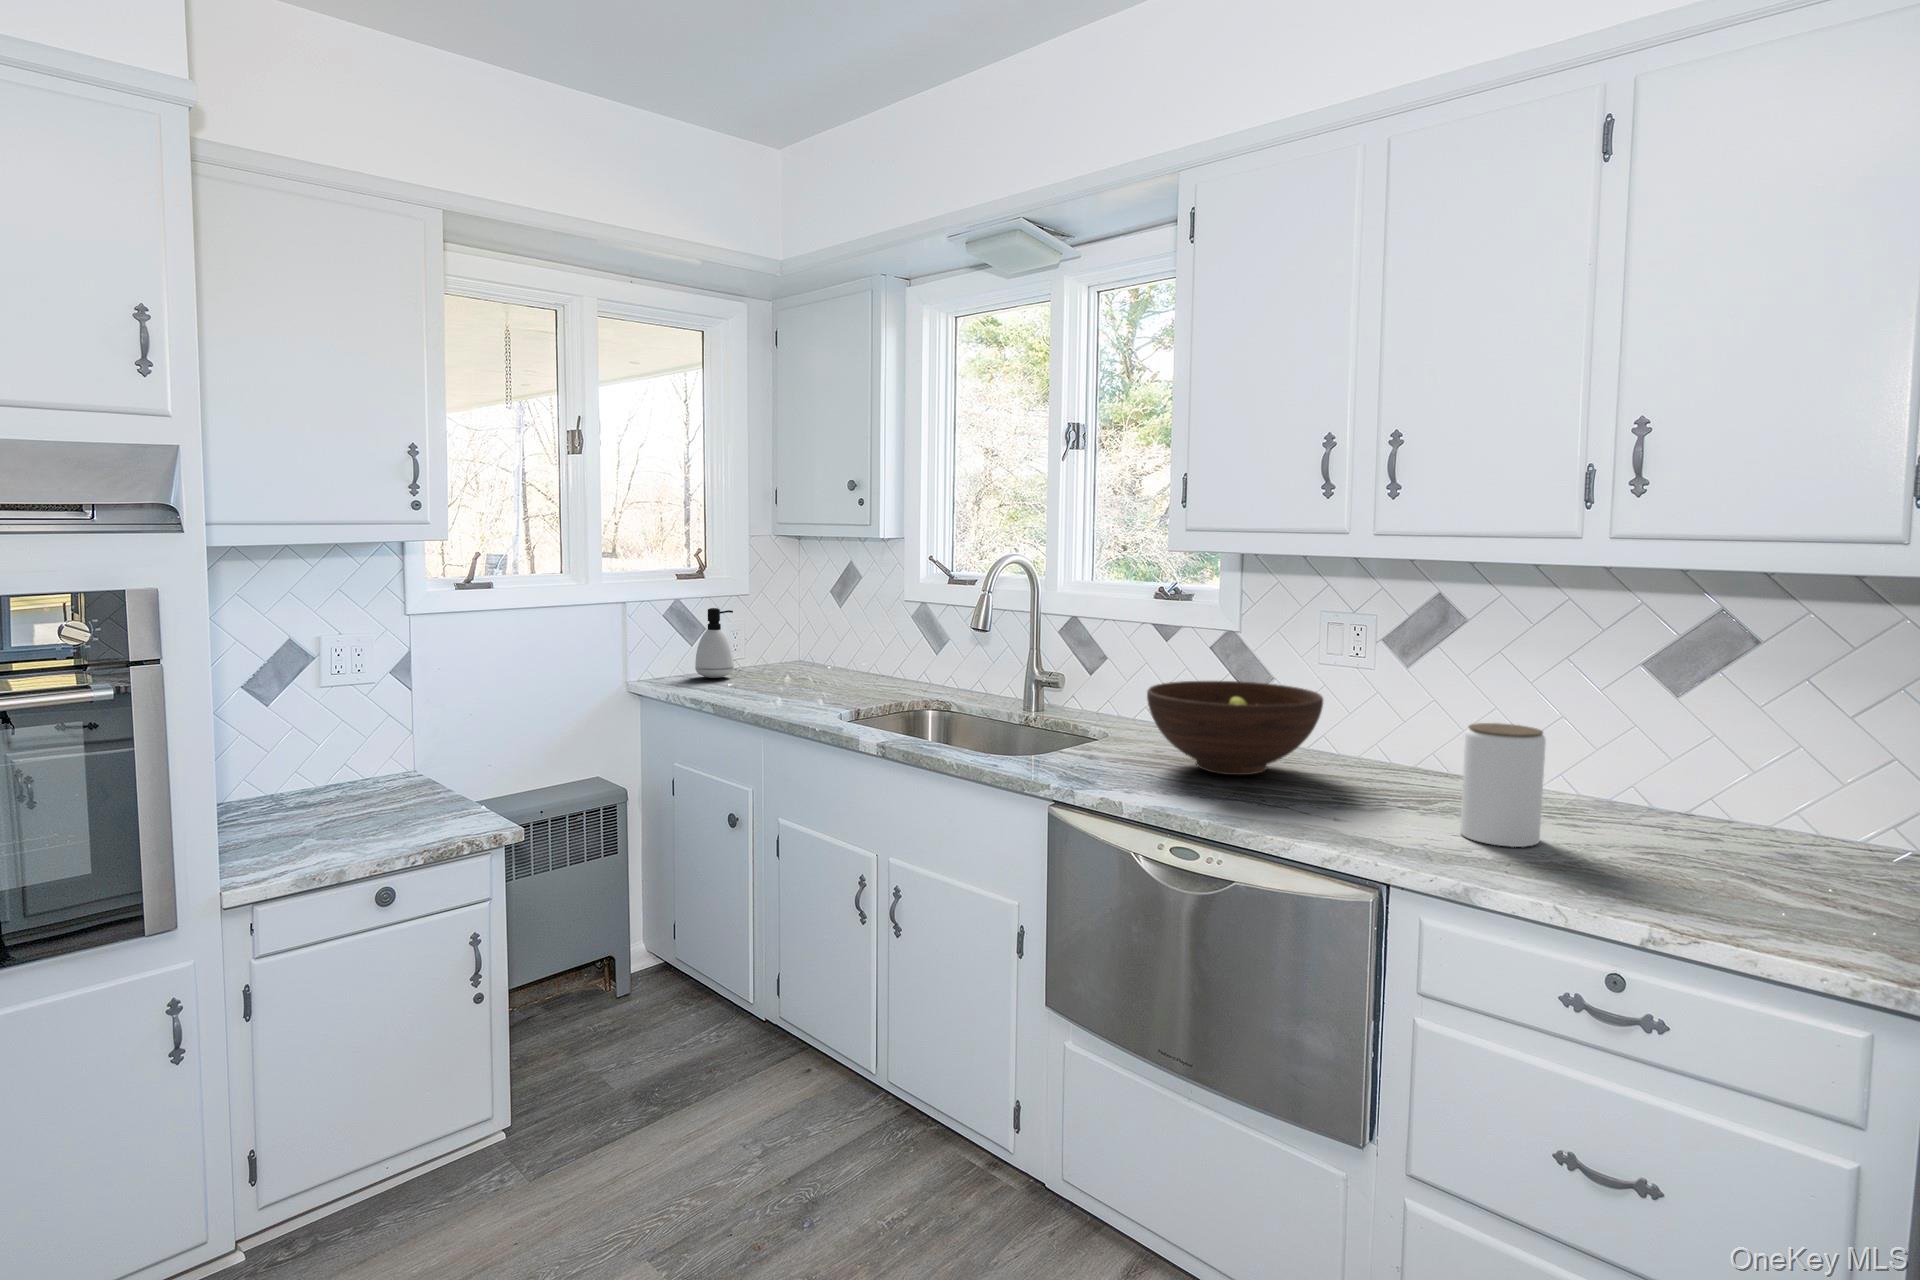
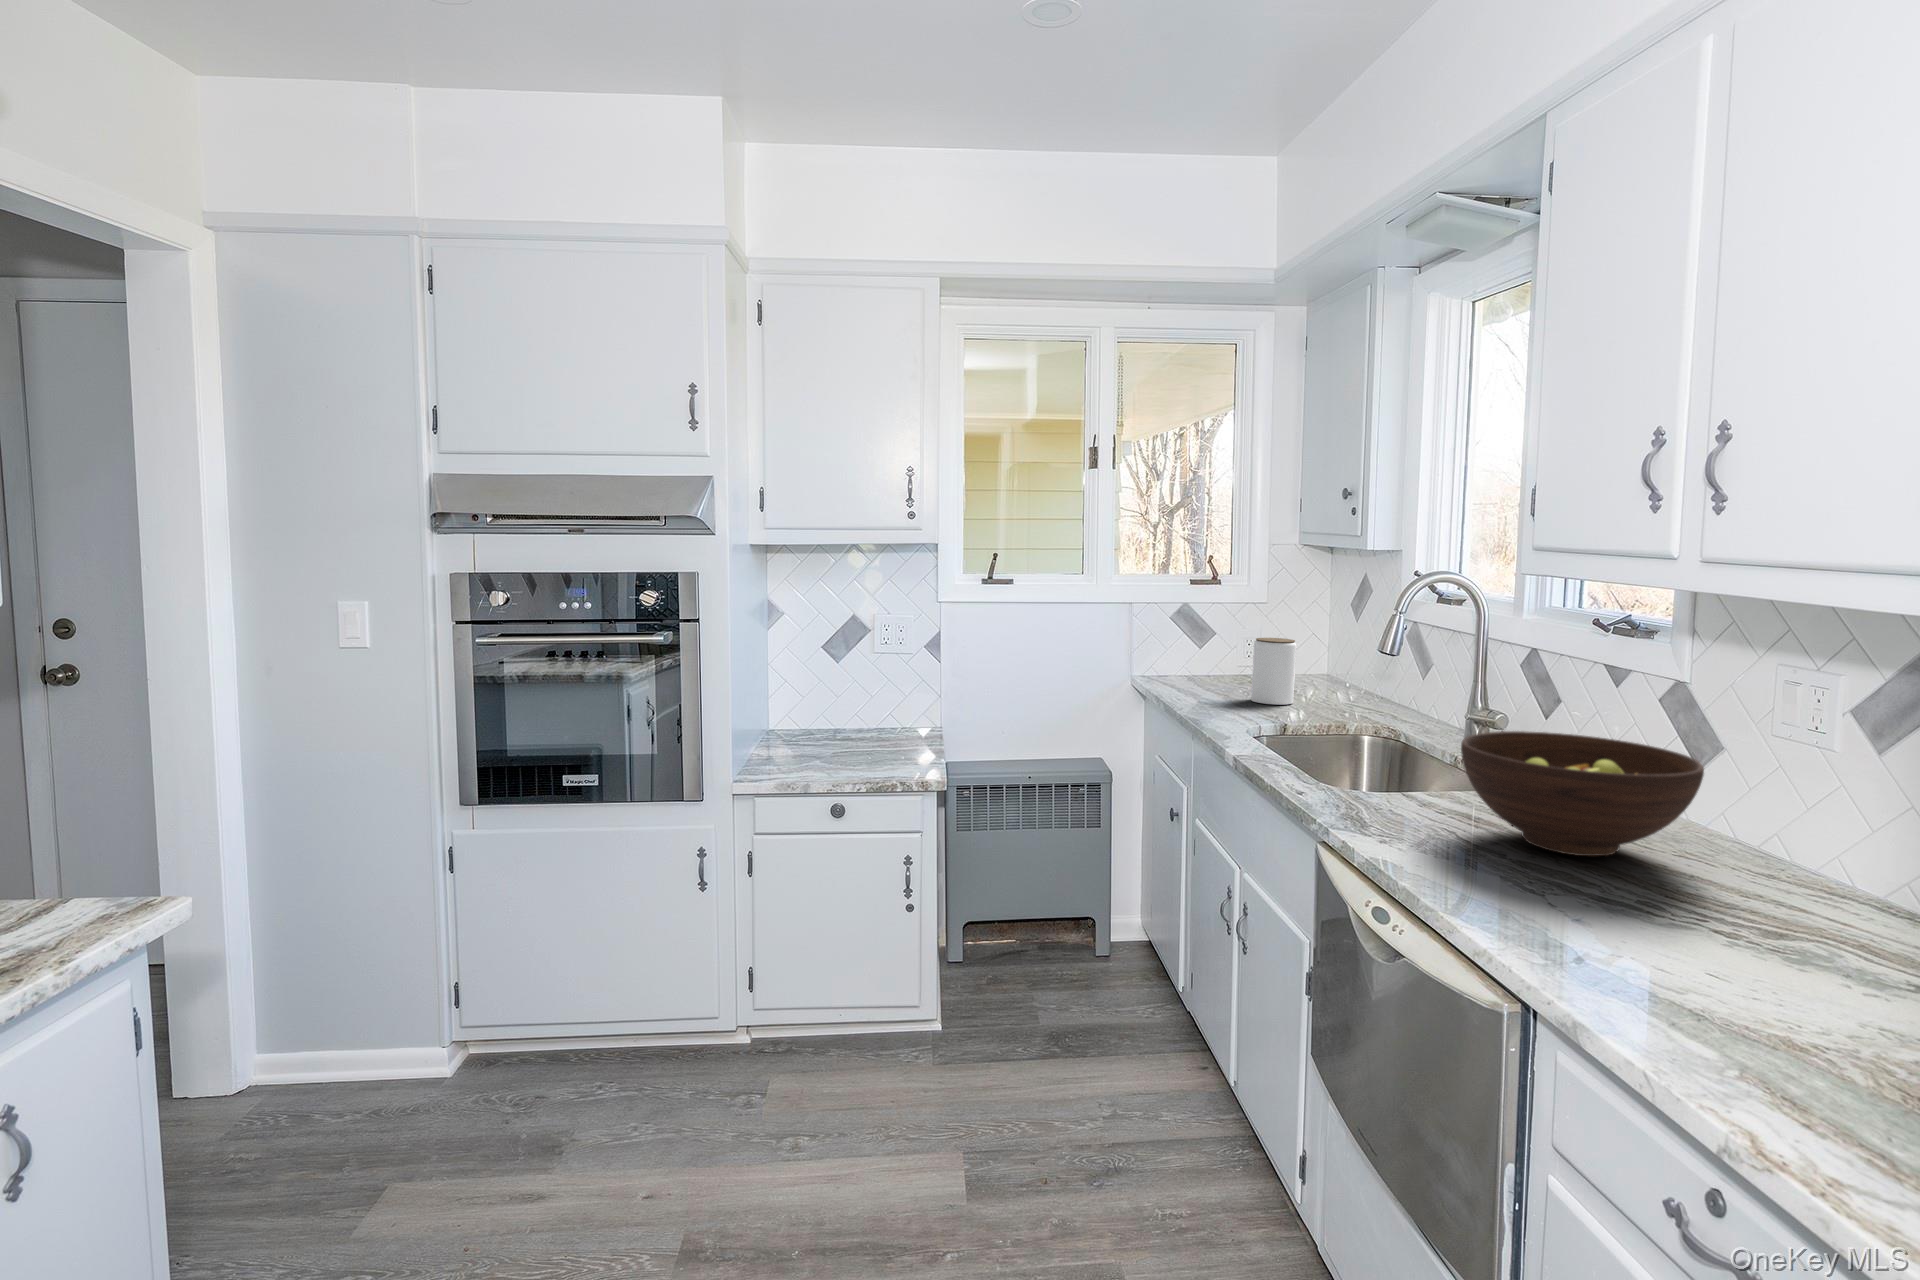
soap dispenser: present [695,608,734,678] -> none [1186,612,1227,680]
jar: present [1460,723,1546,847] -> present [1251,638,1296,705]

